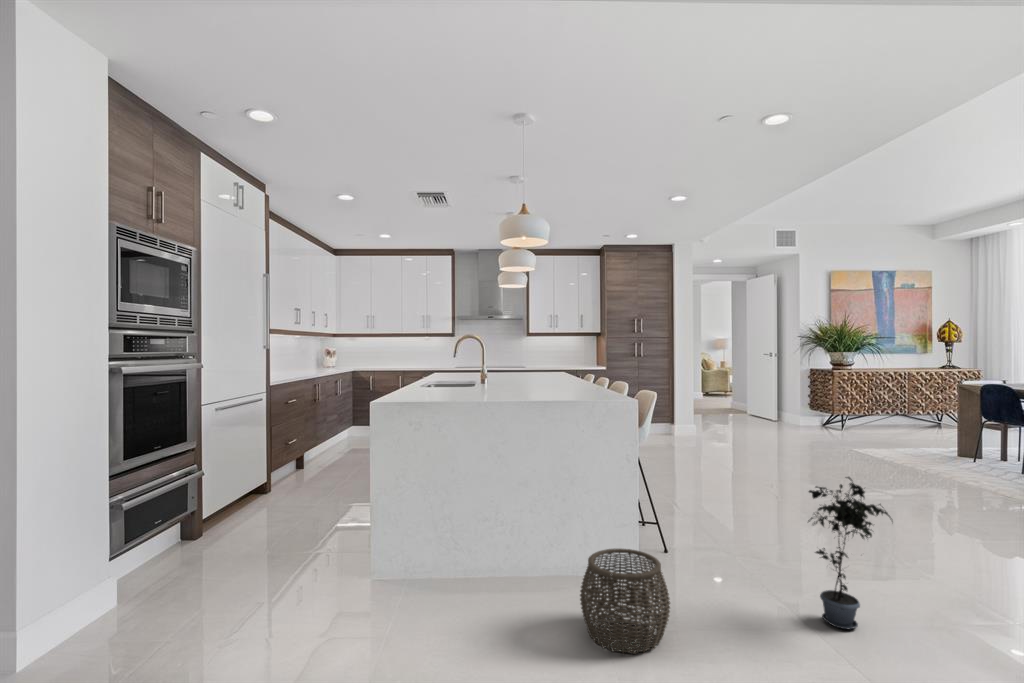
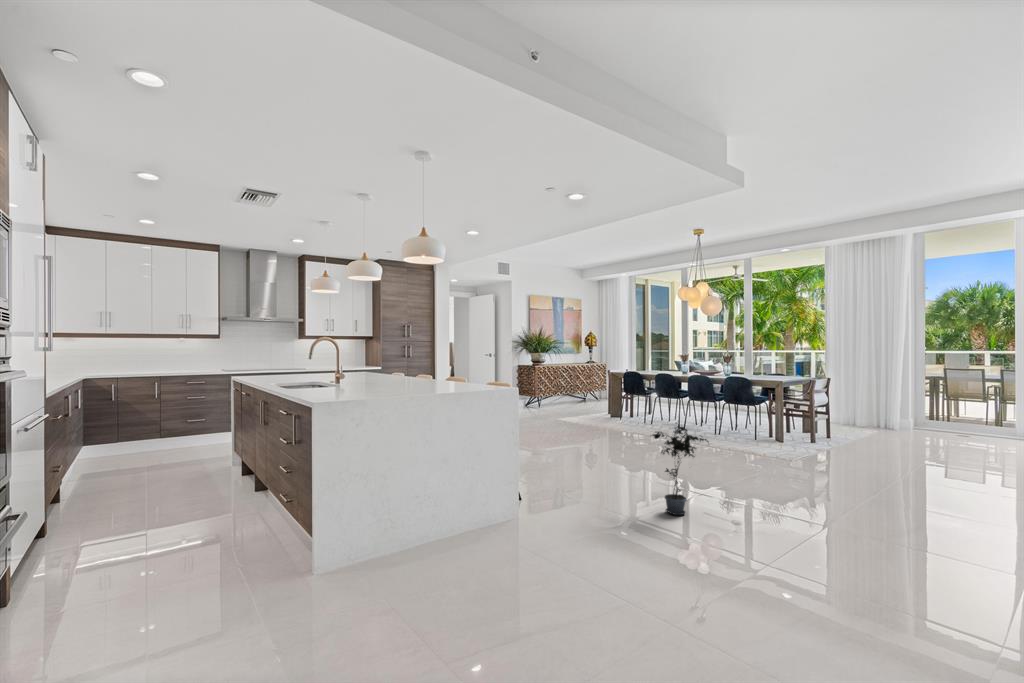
woven basket: present [580,549,670,654] -> none [555,489,621,561]

